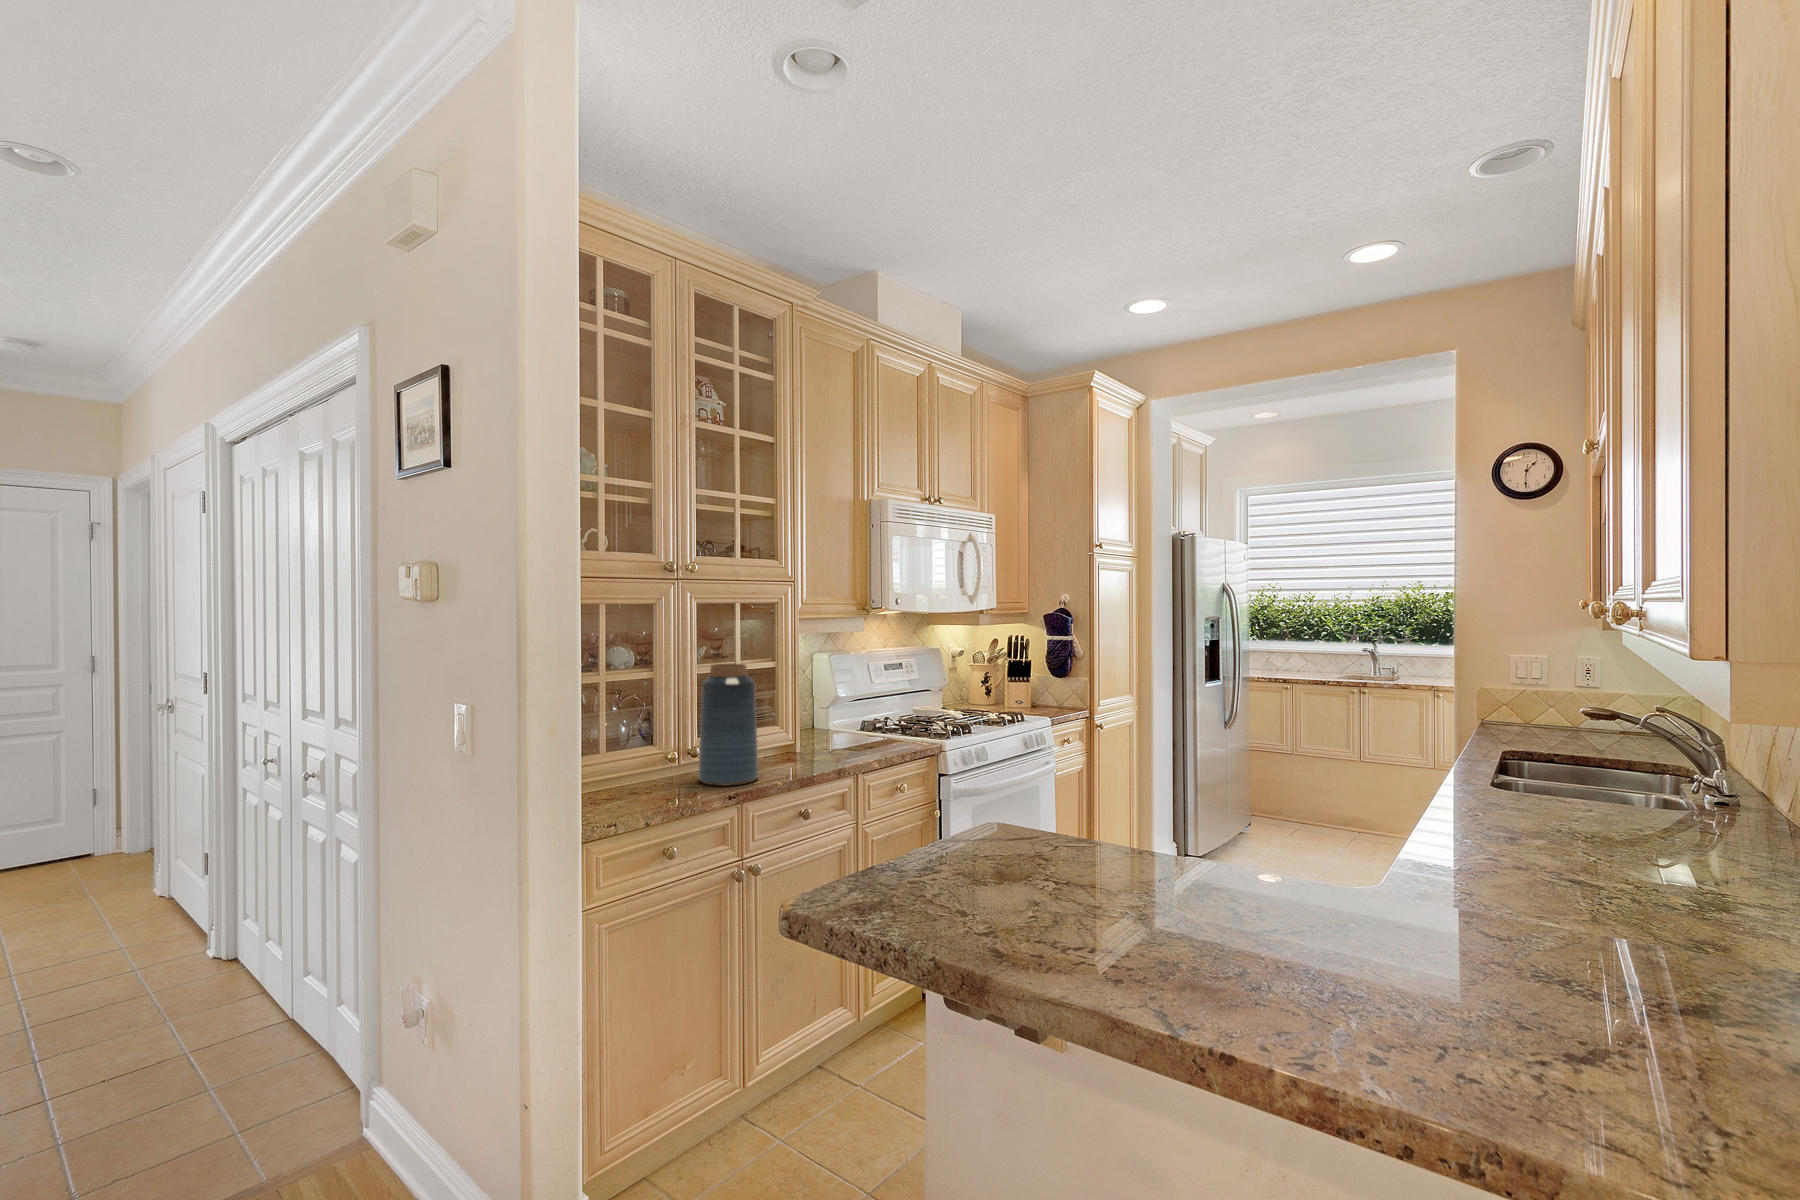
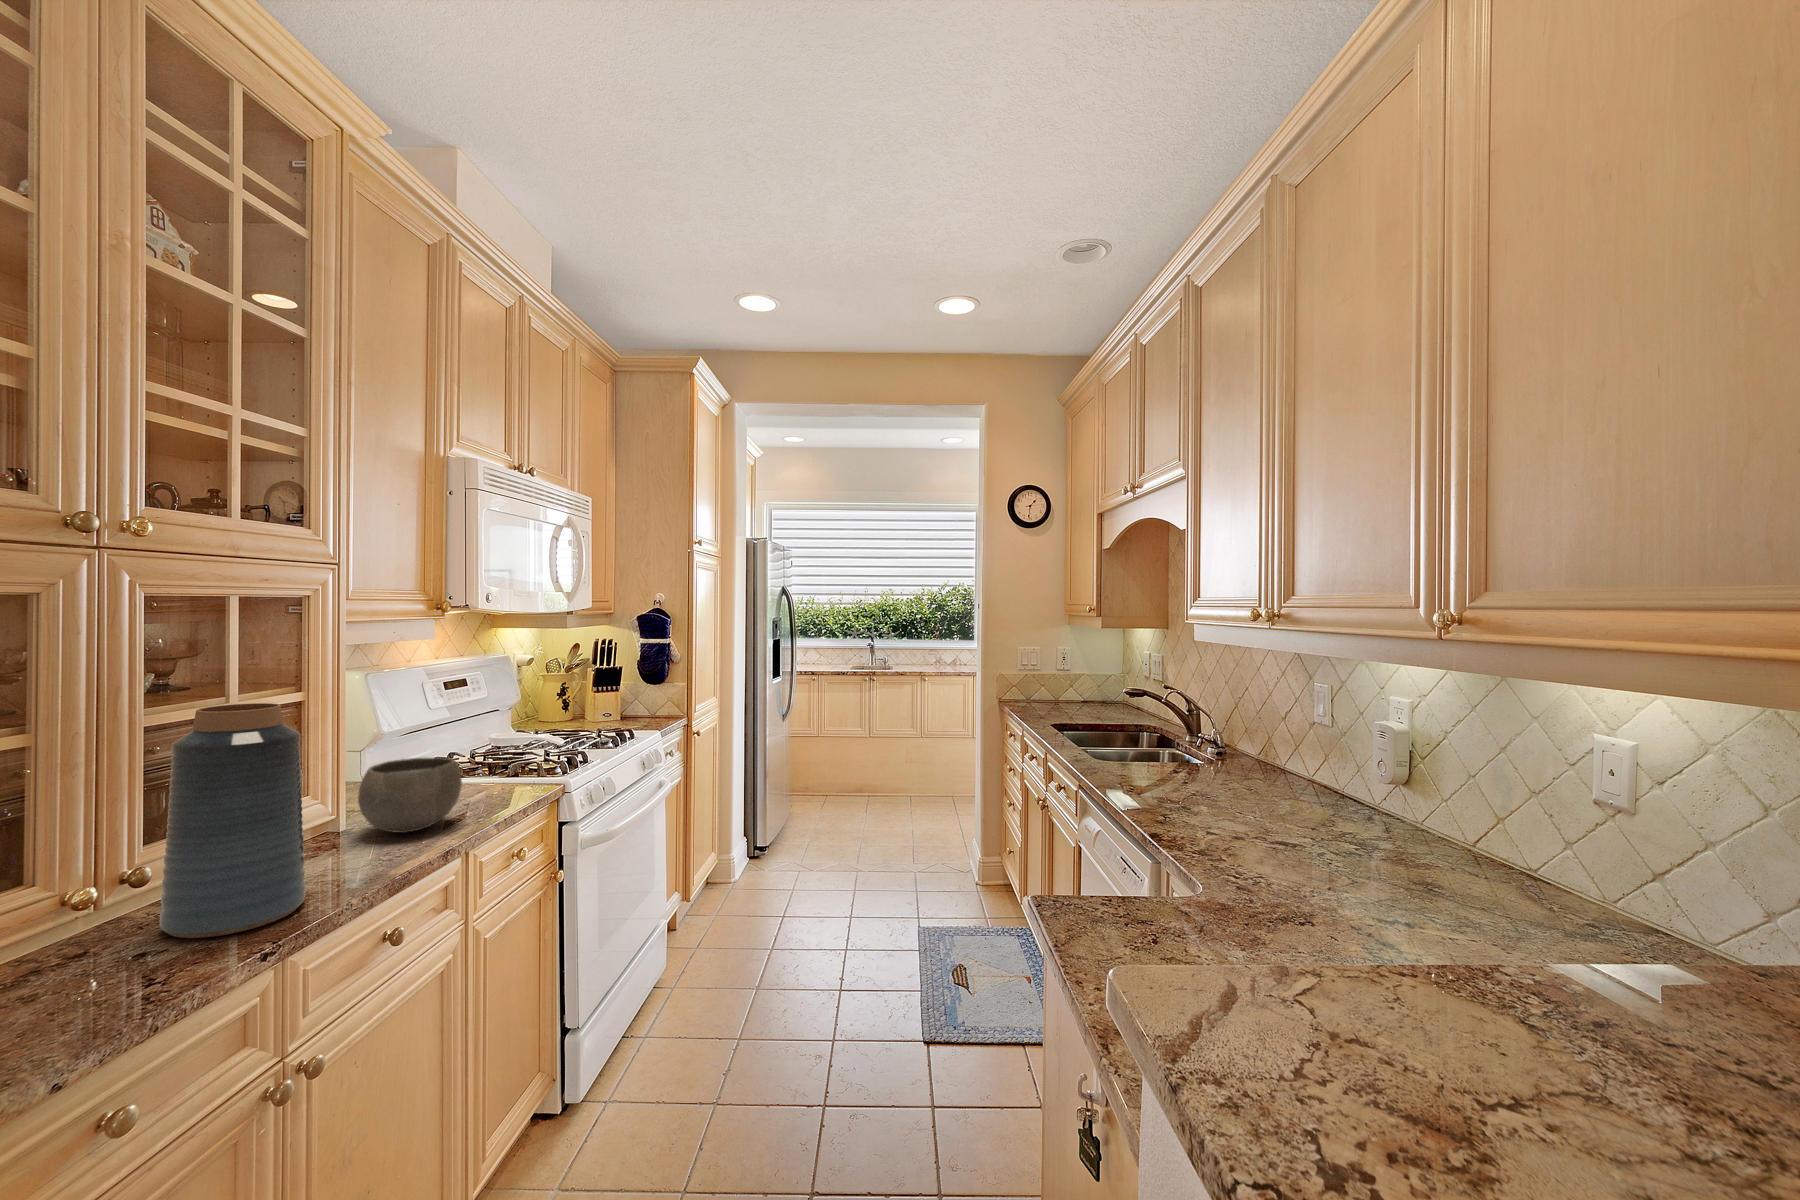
ceramic bowl: none [802,710,859,757] -> present [358,758,462,833]

